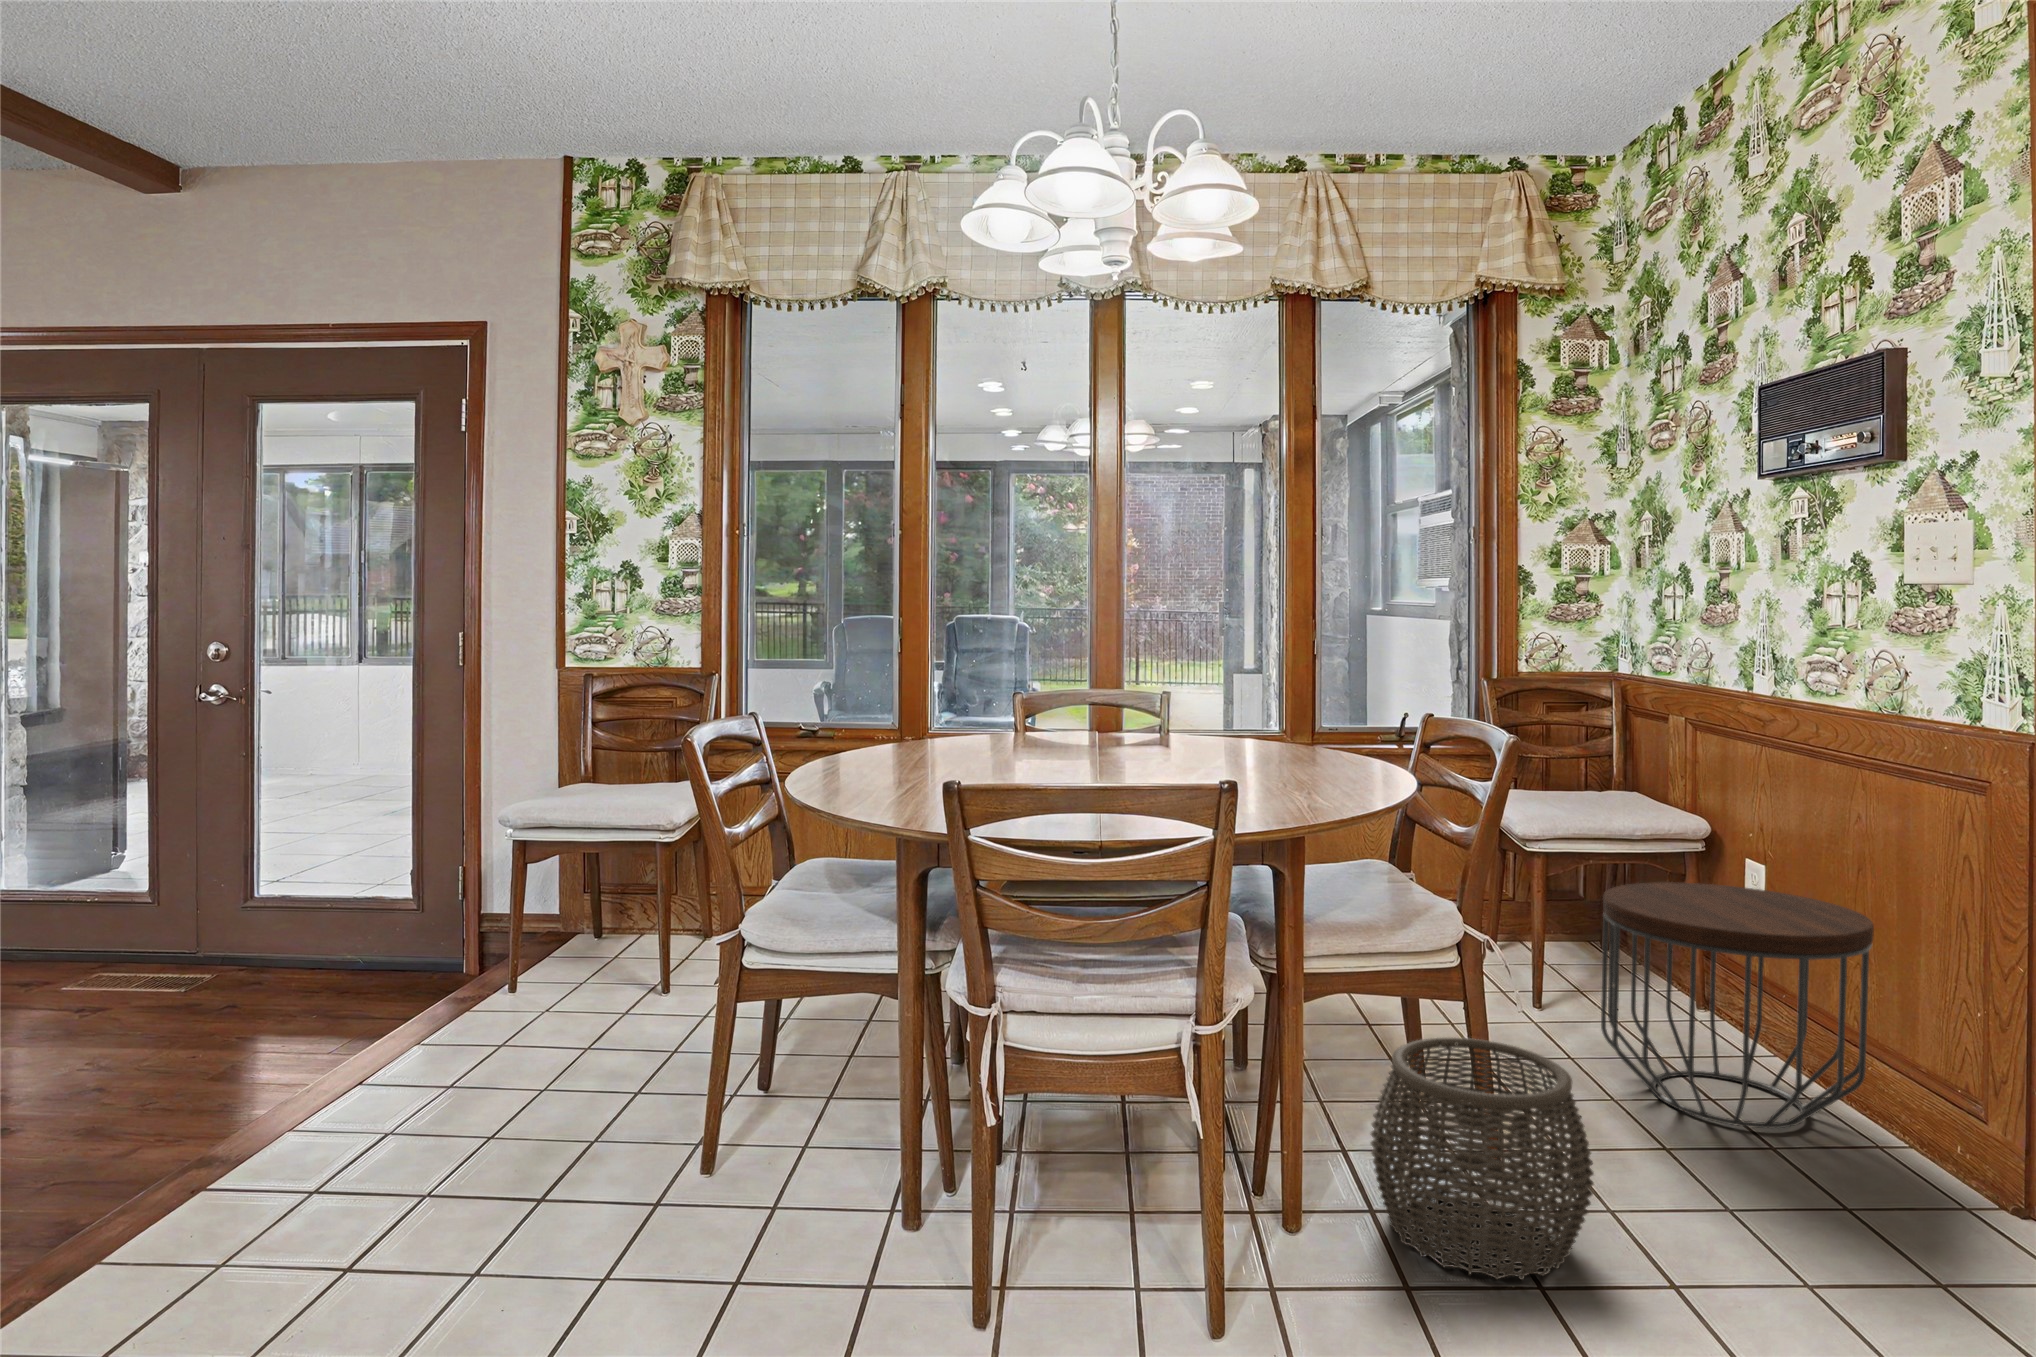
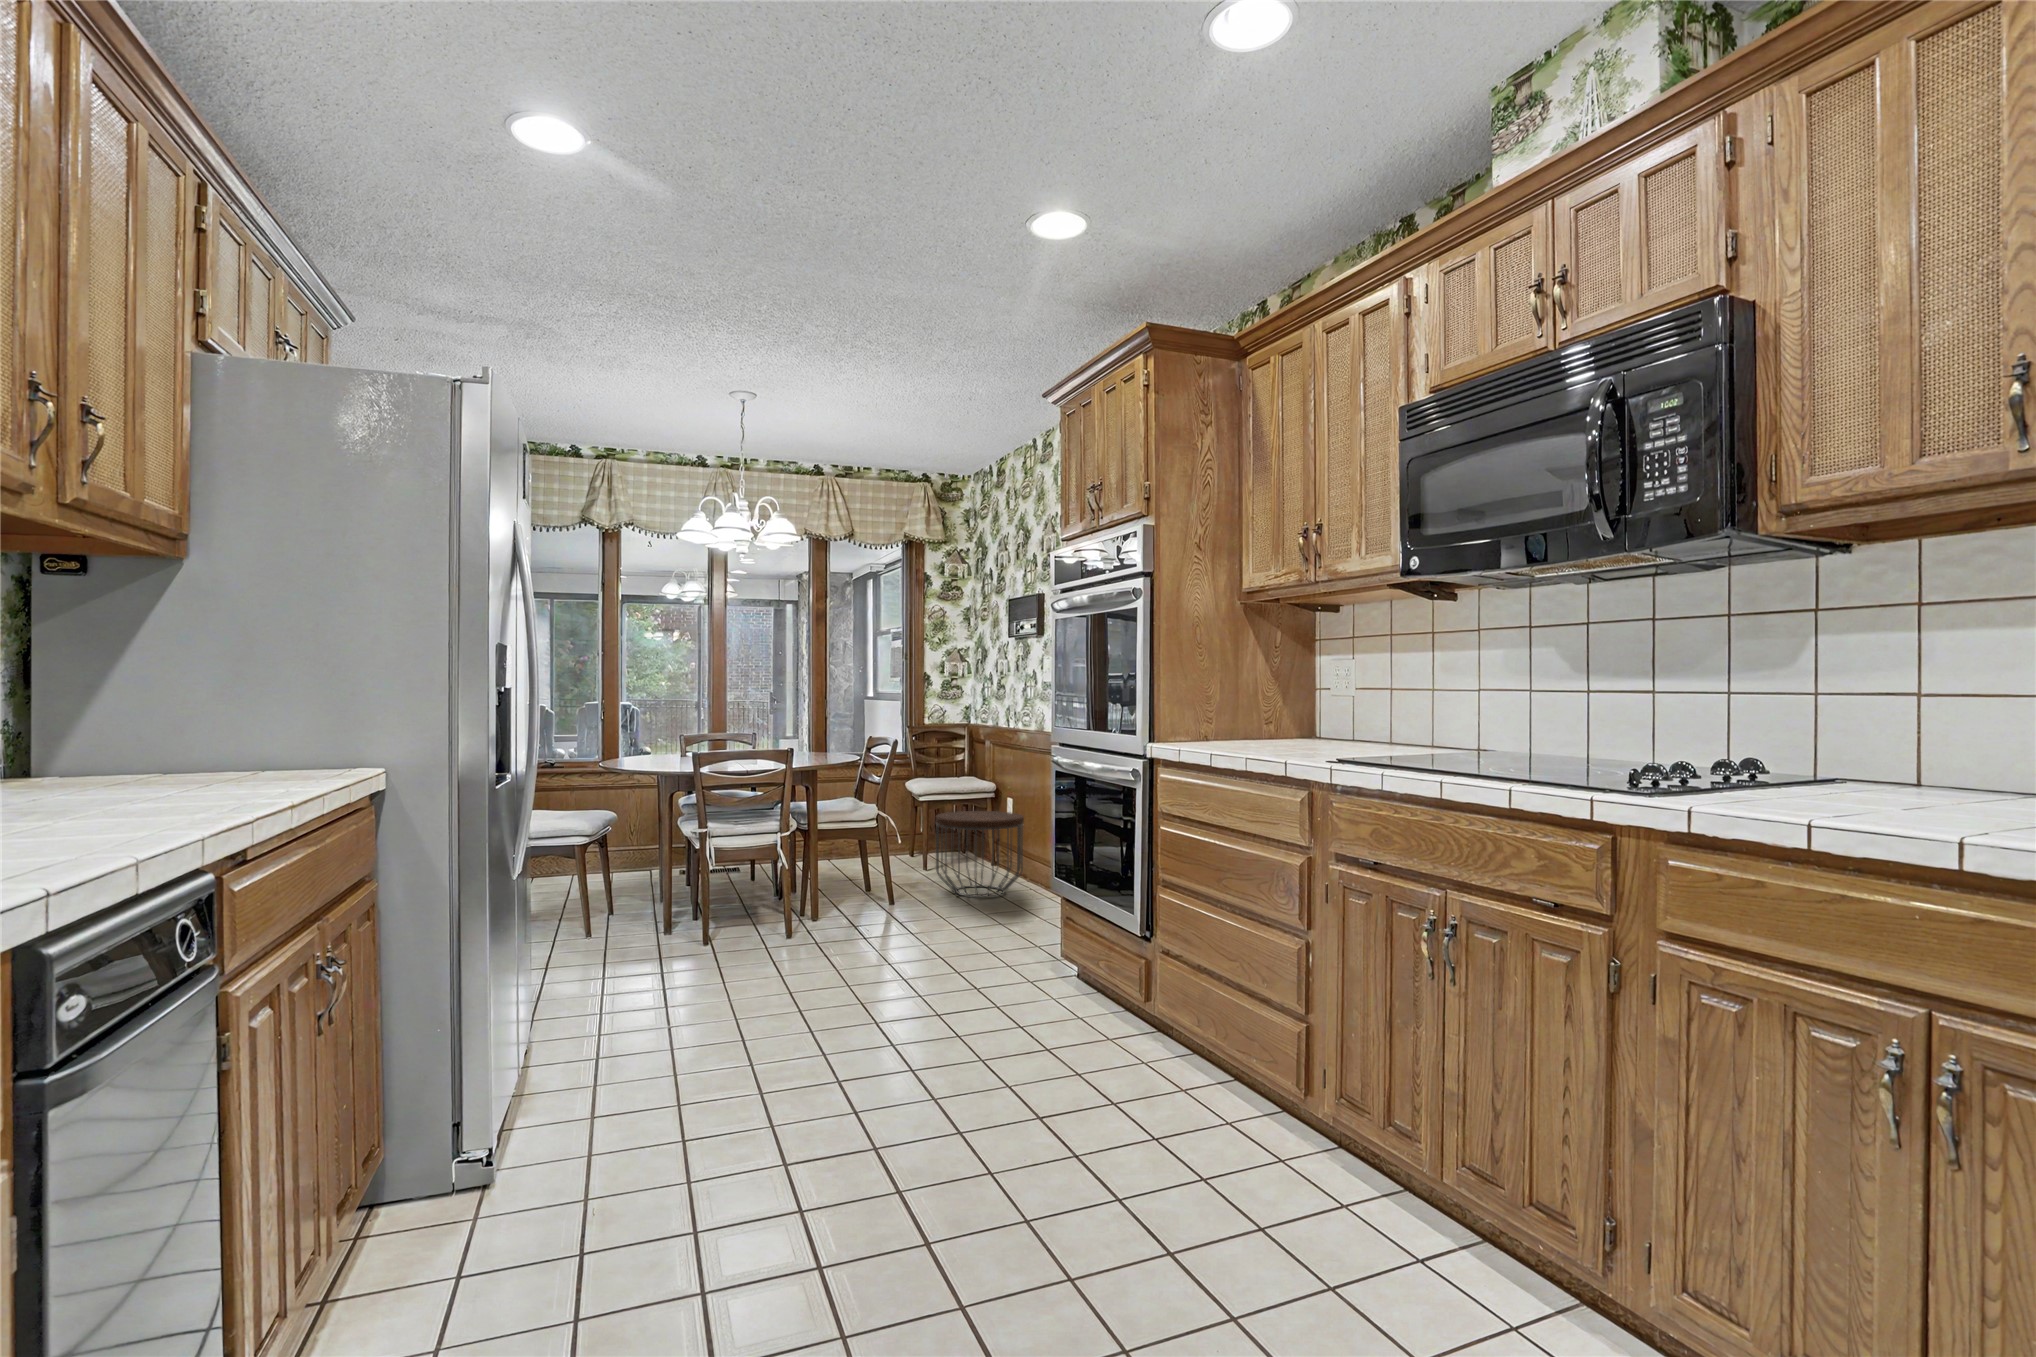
woven basket: present [1370,1037,1594,1280] -> none [835,858,906,928]

